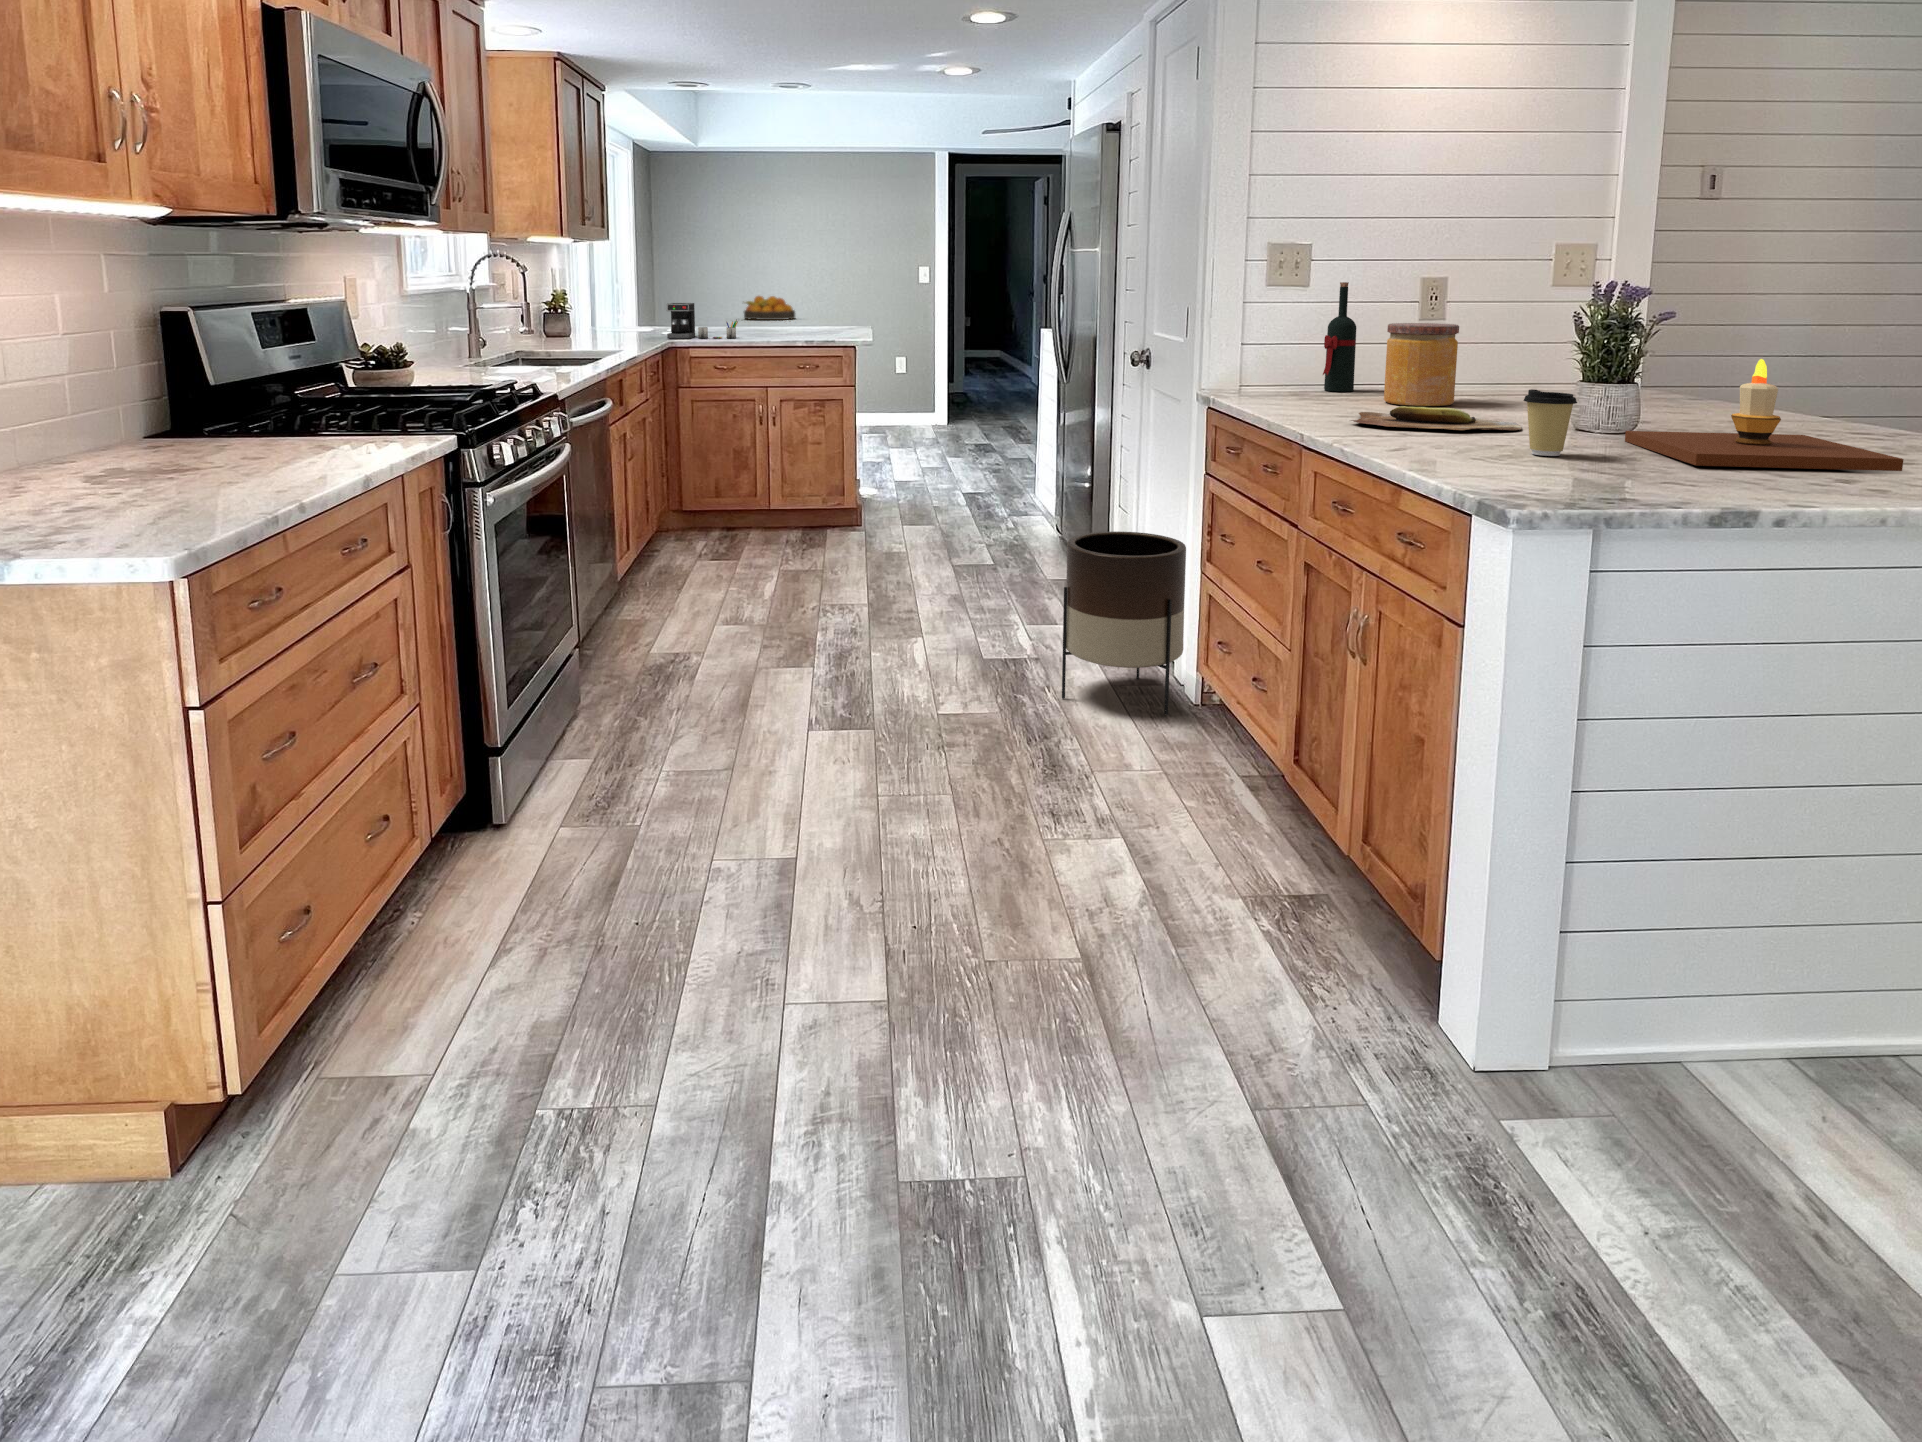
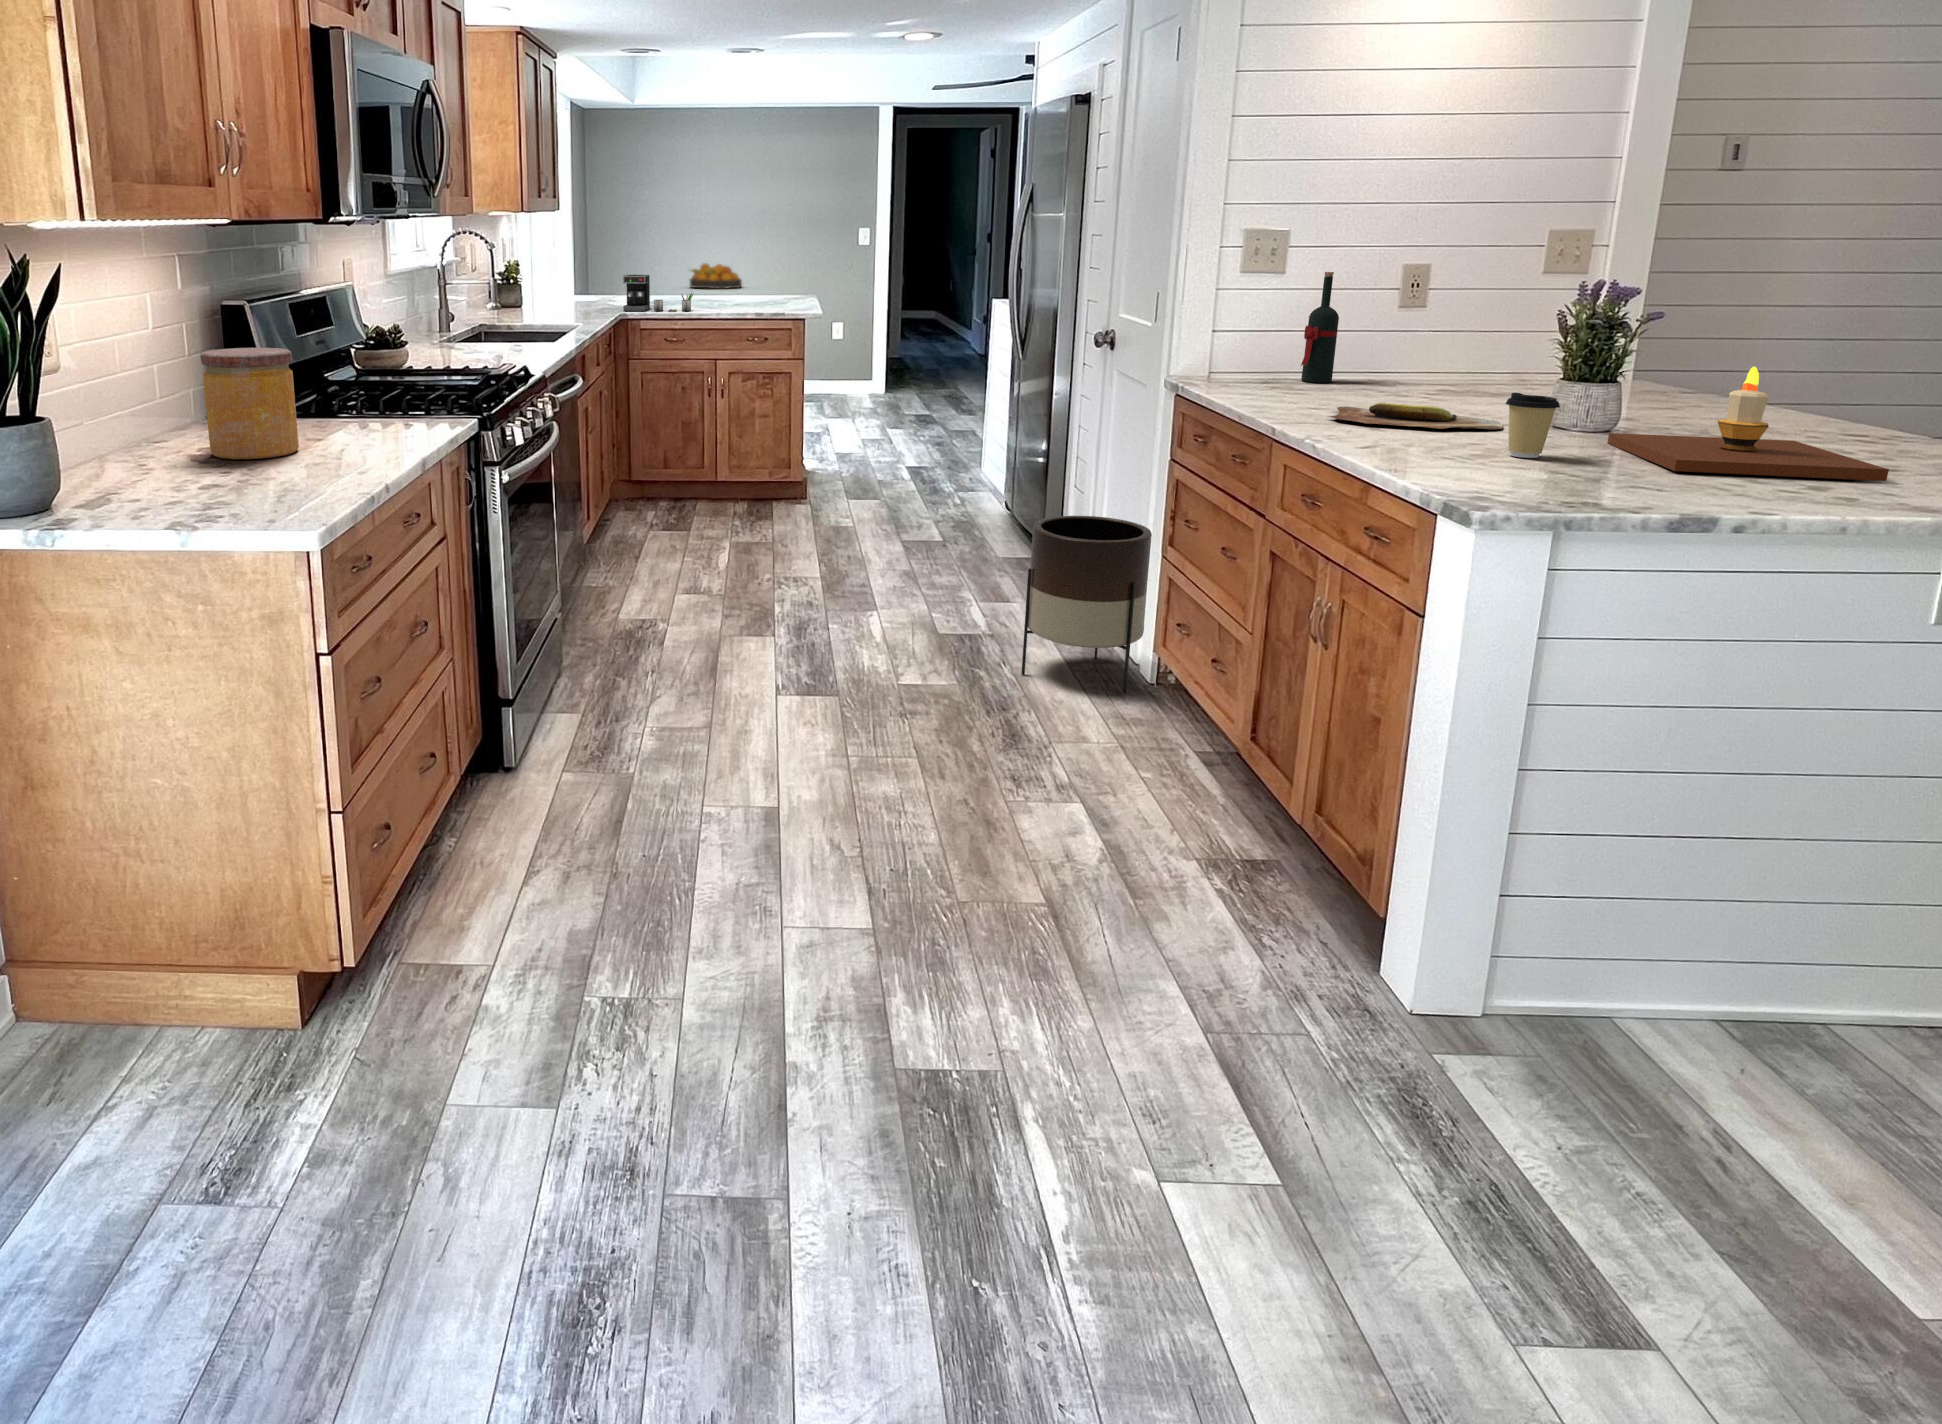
jar: present [1384,323,1459,406] -> present [201,348,299,459]

